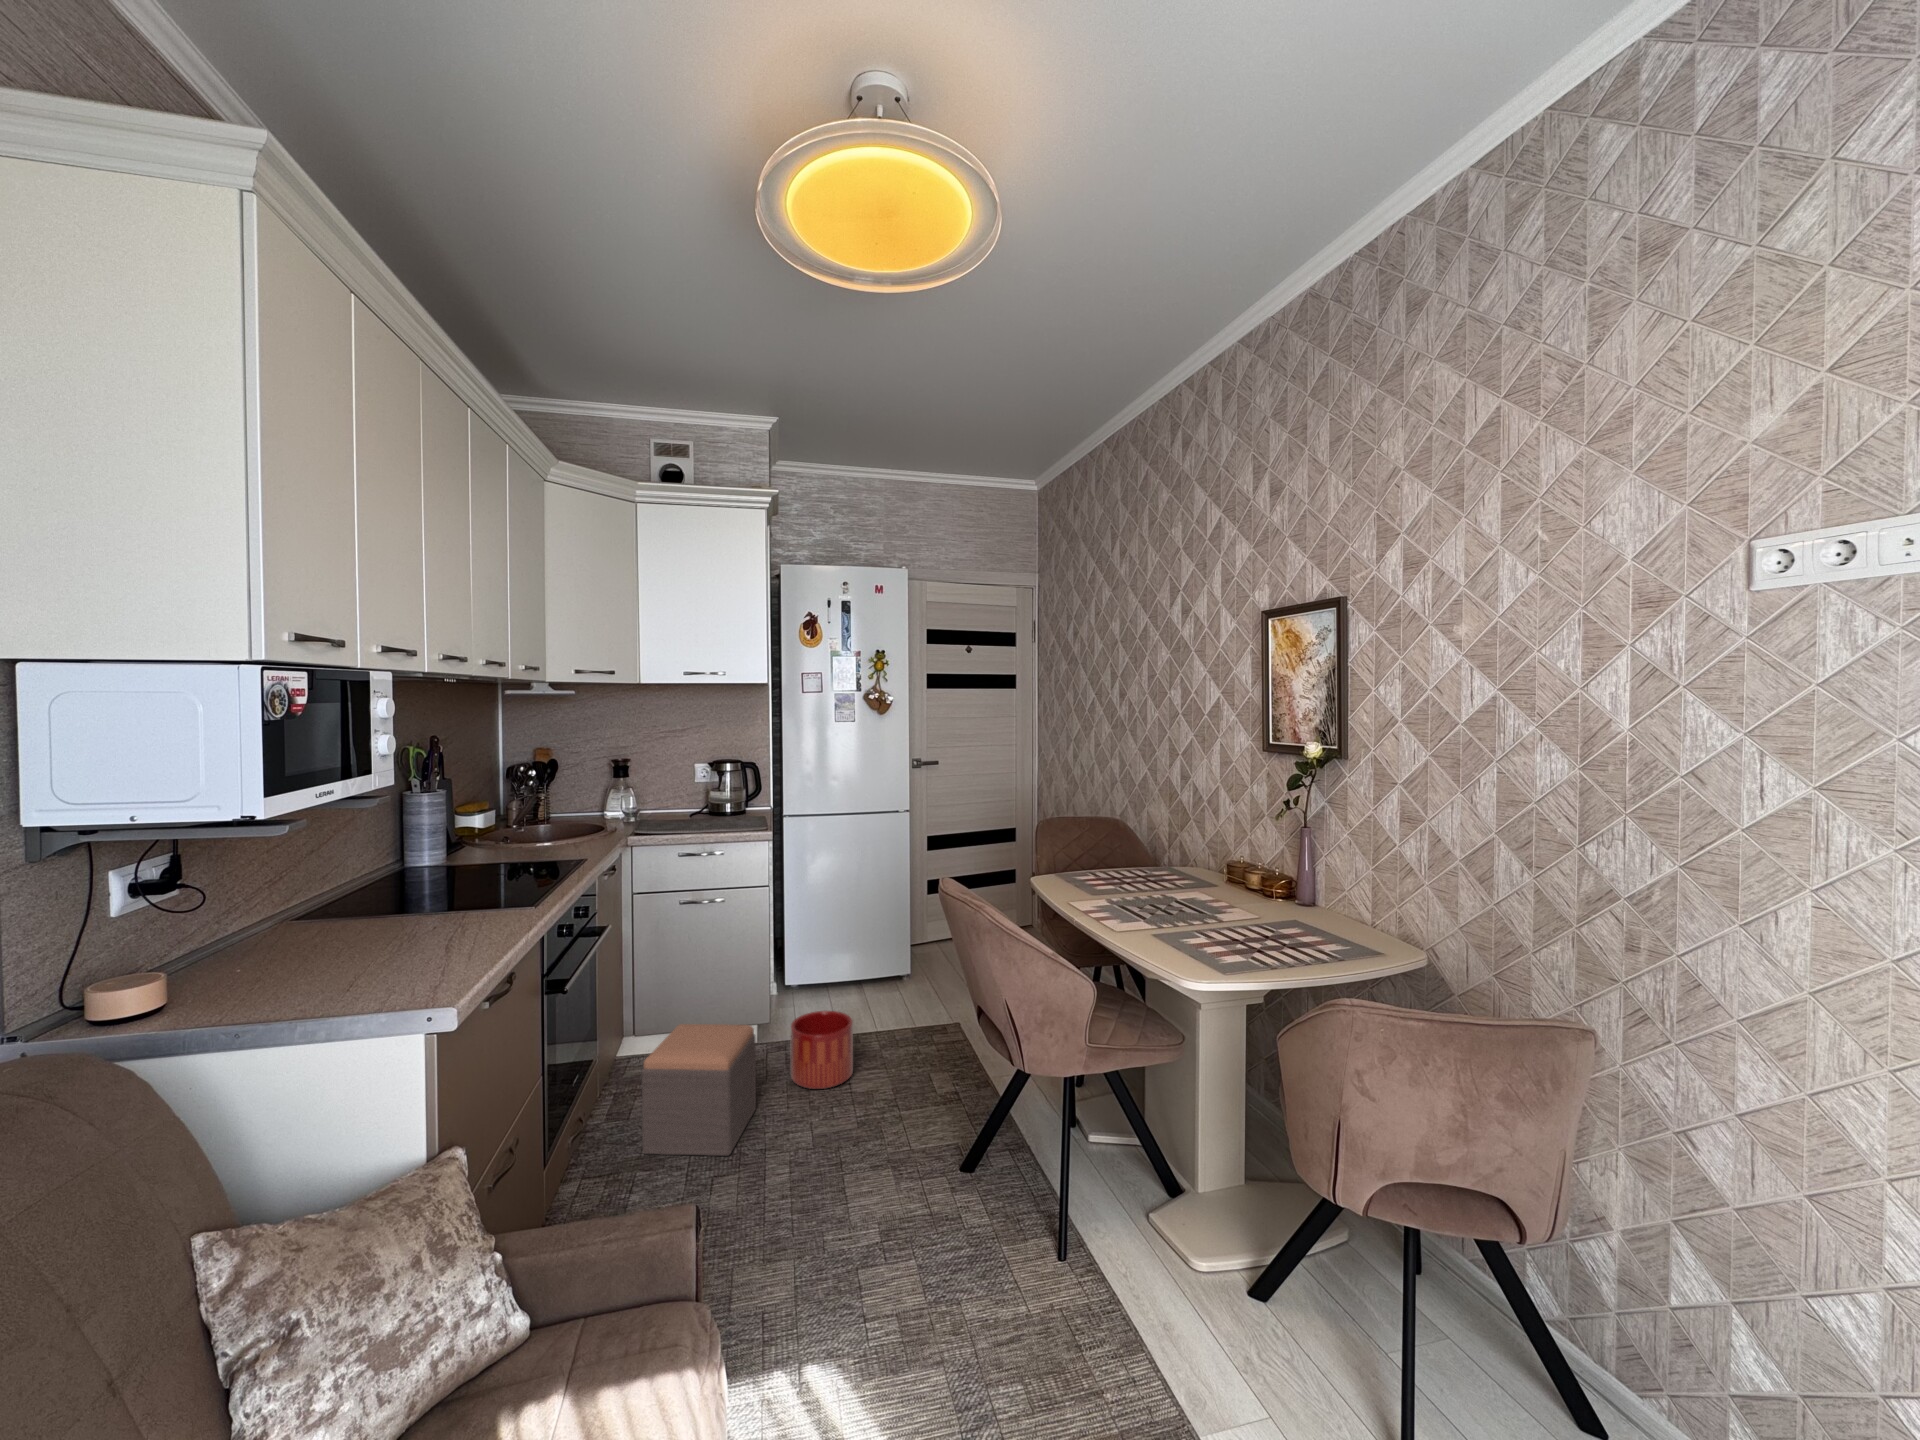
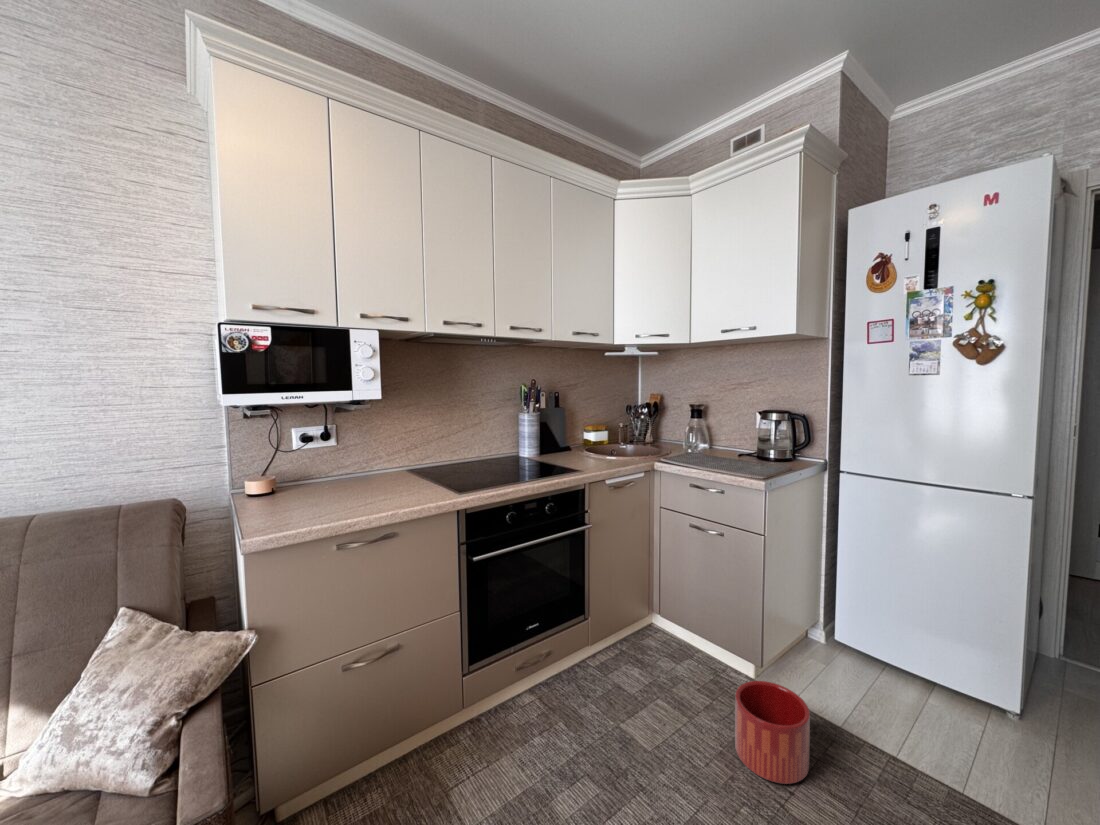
footstool: present [642,1024,756,1156] -> none [579,628,680,766]

